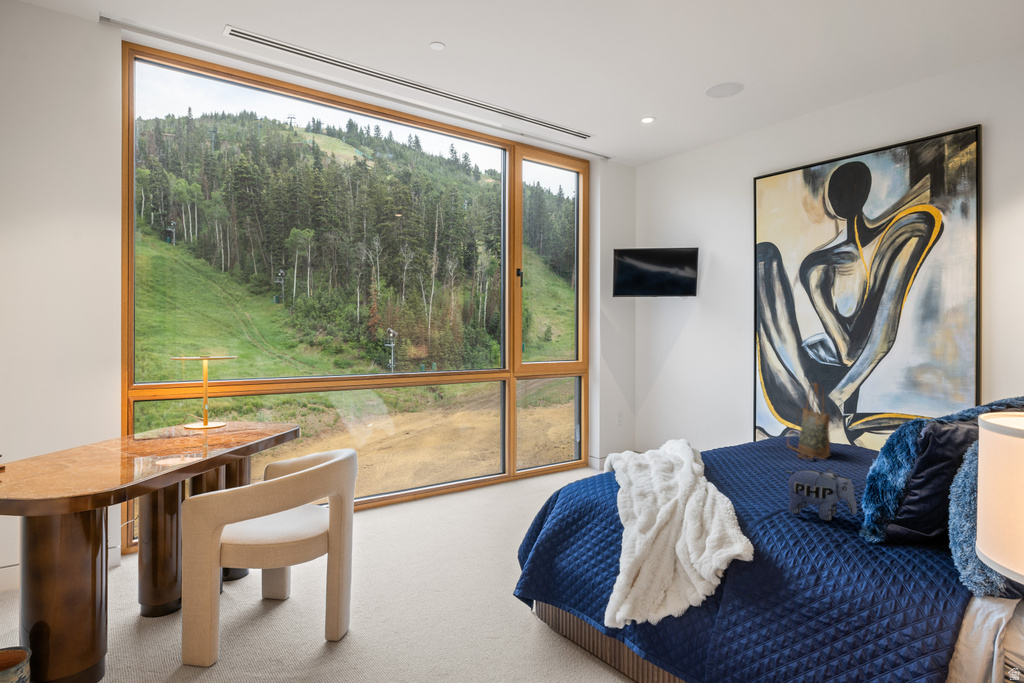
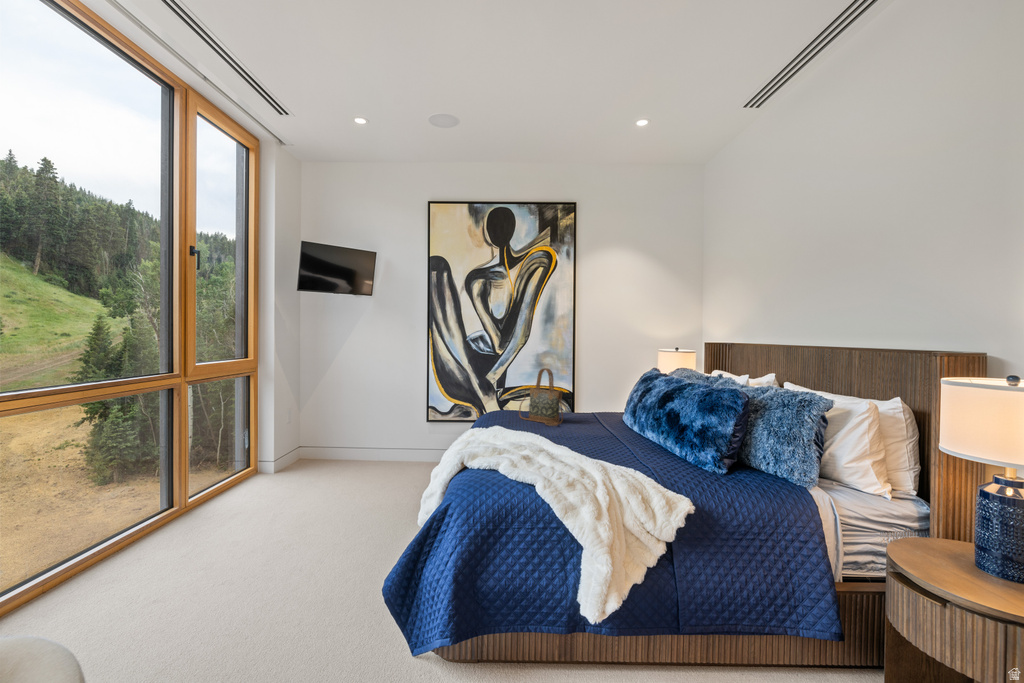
plush toy: present [785,468,857,521] -> none [640,429,683,468]

